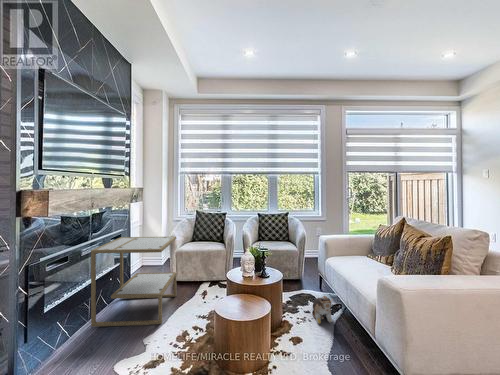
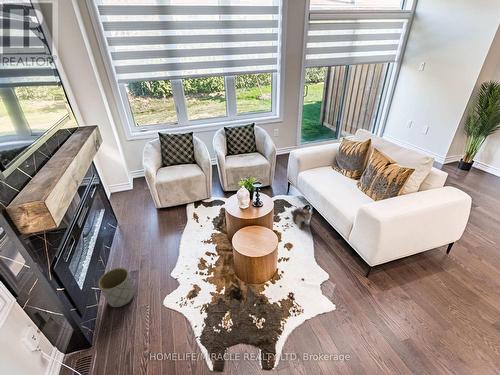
side table: present [91,236,177,327] -> none [90,176,177,273]
planter: none [61,312,98,358] -> present [98,268,134,307]

